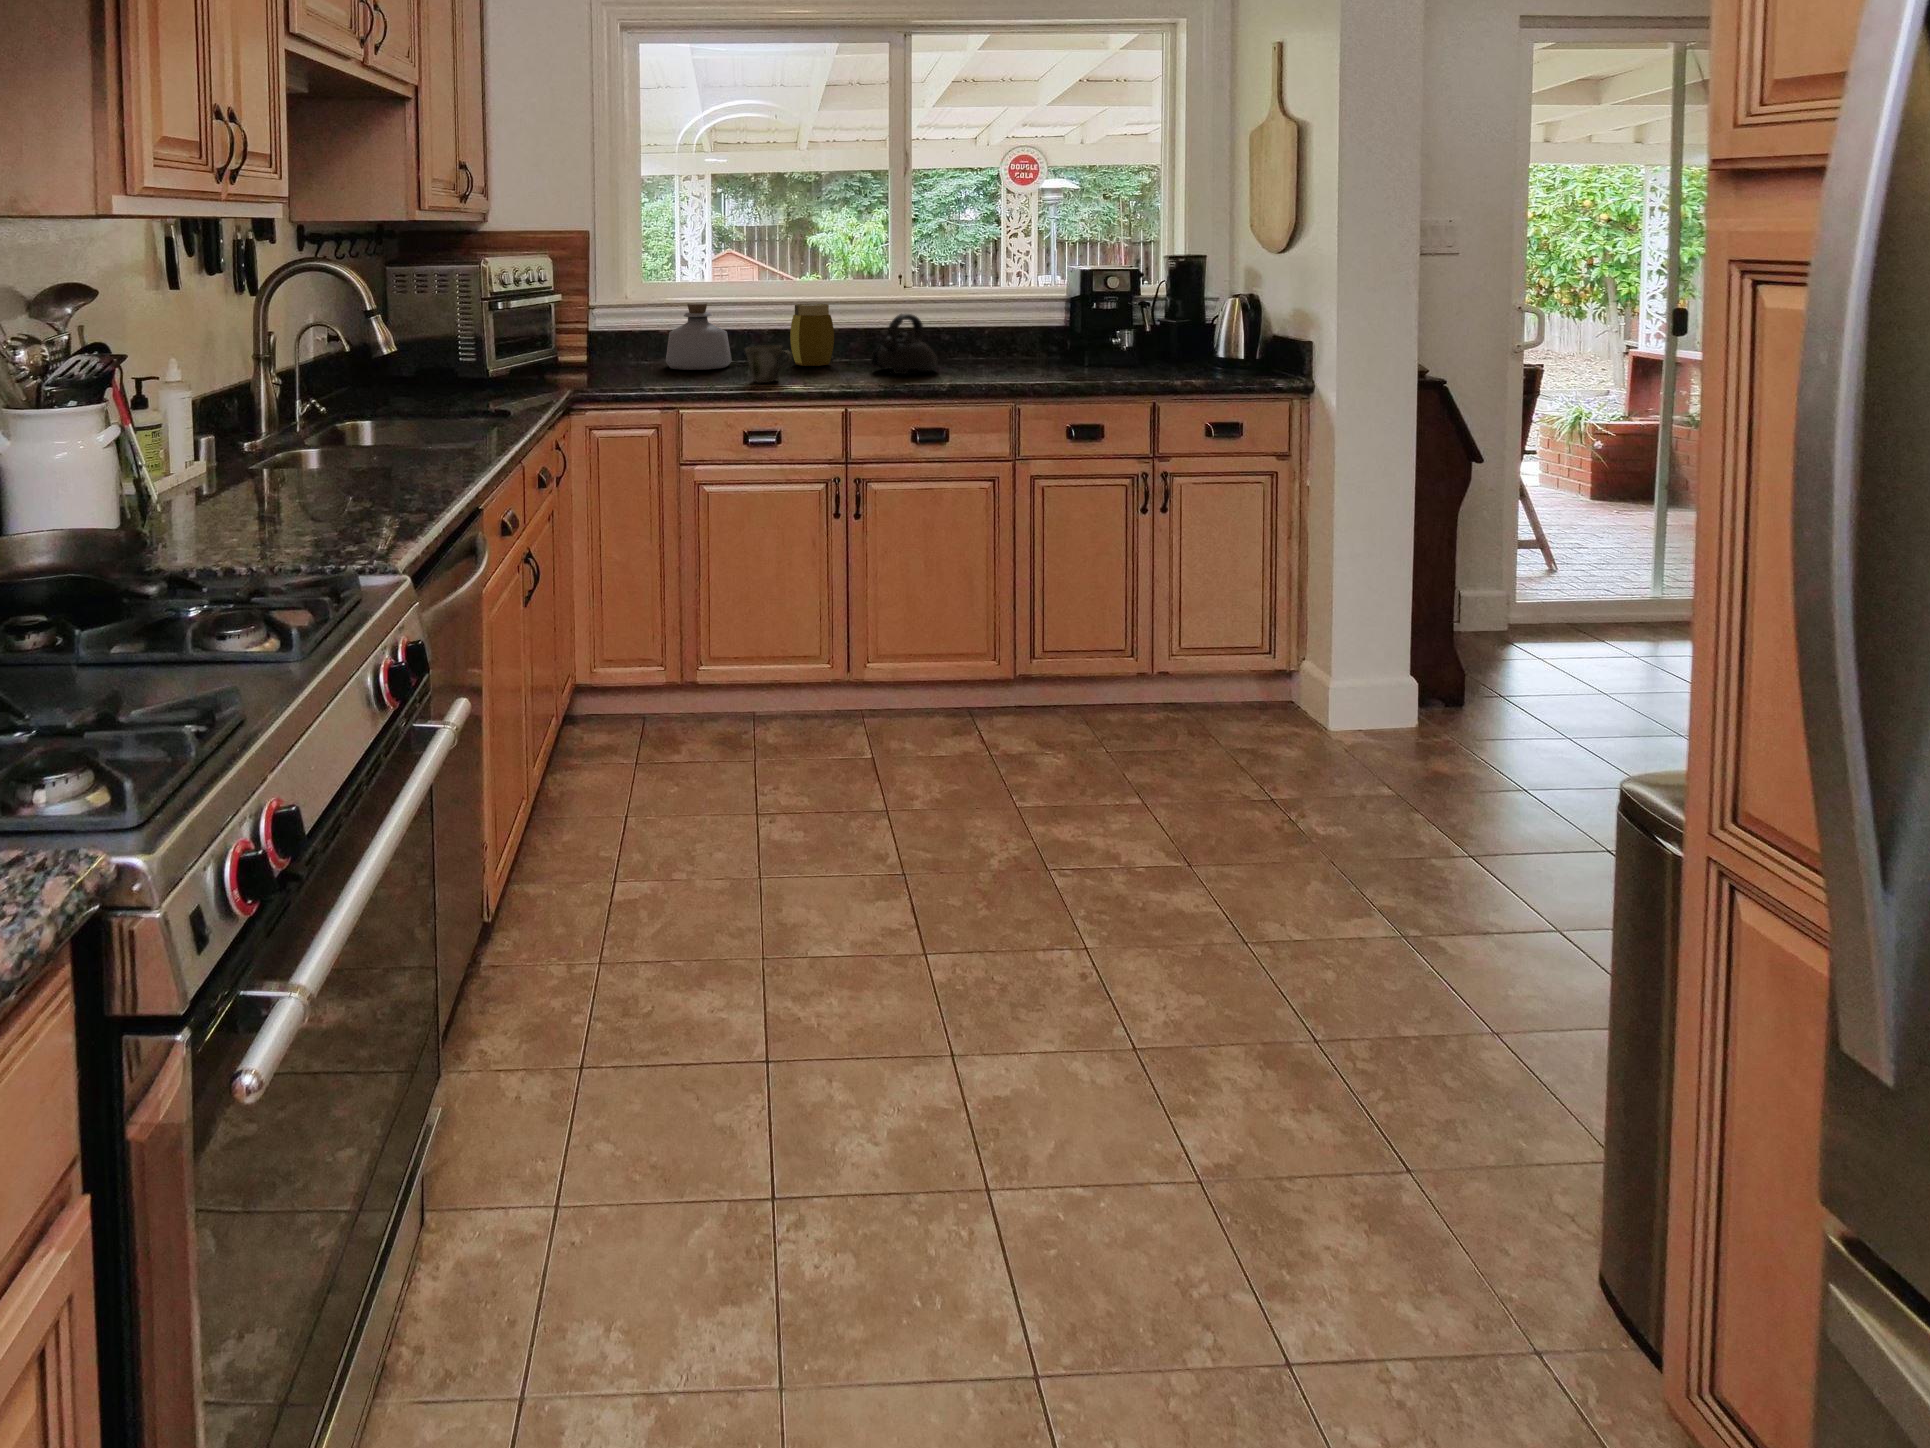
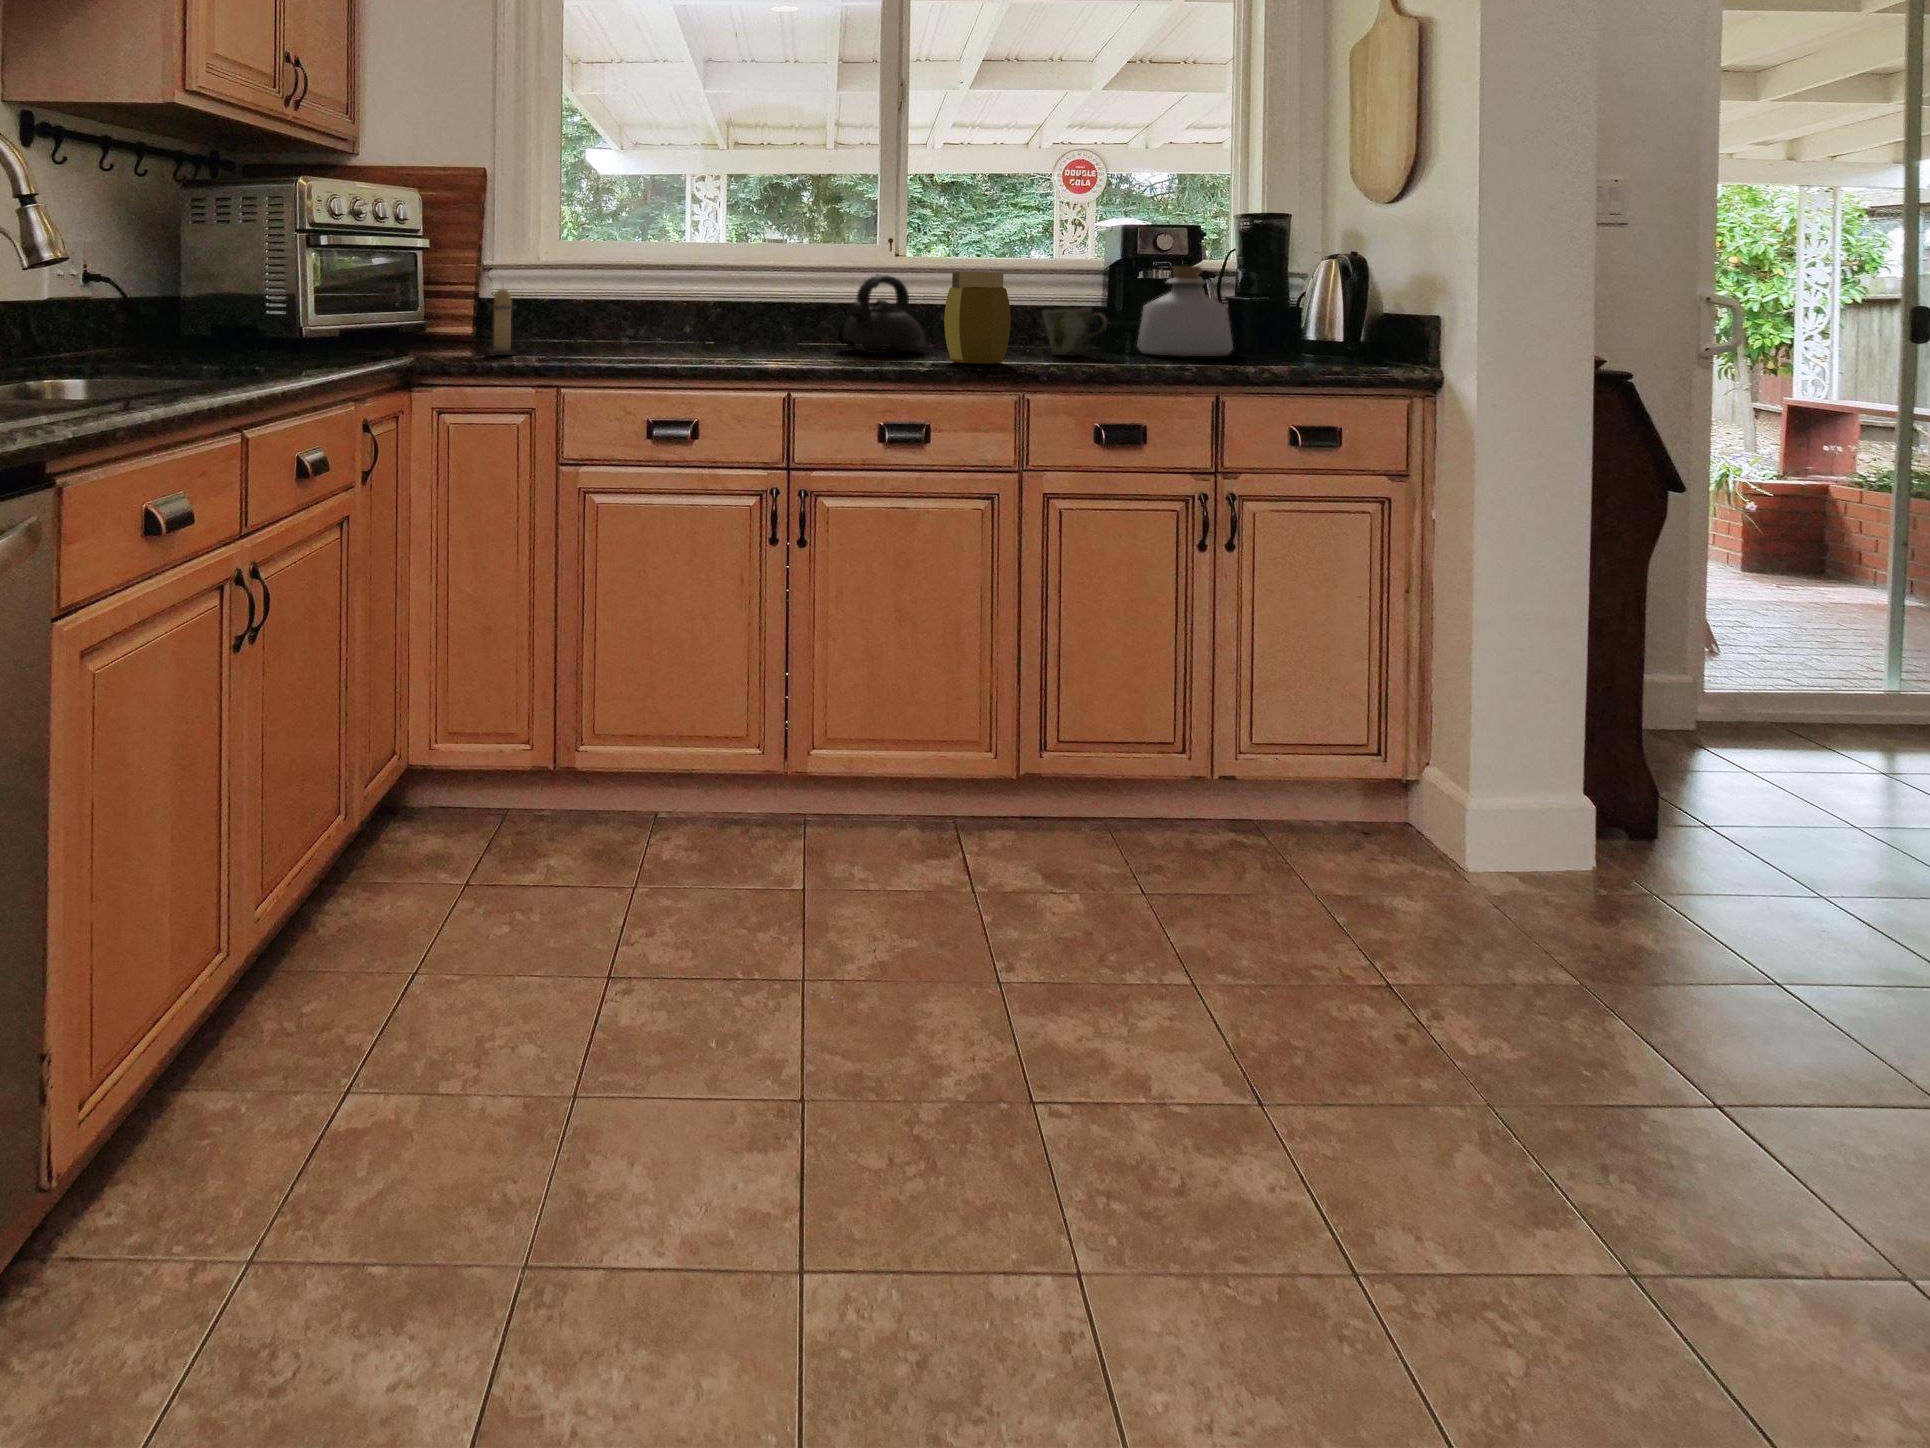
bottle: present [666,303,732,370] -> present [1137,266,1233,356]
jar: present [790,304,834,366] -> present [944,272,1011,364]
candle: none [610,329,637,384] -> present [488,289,516,354]
mug: present [745,345,792,383] -> present [1042,308,1107,356]

